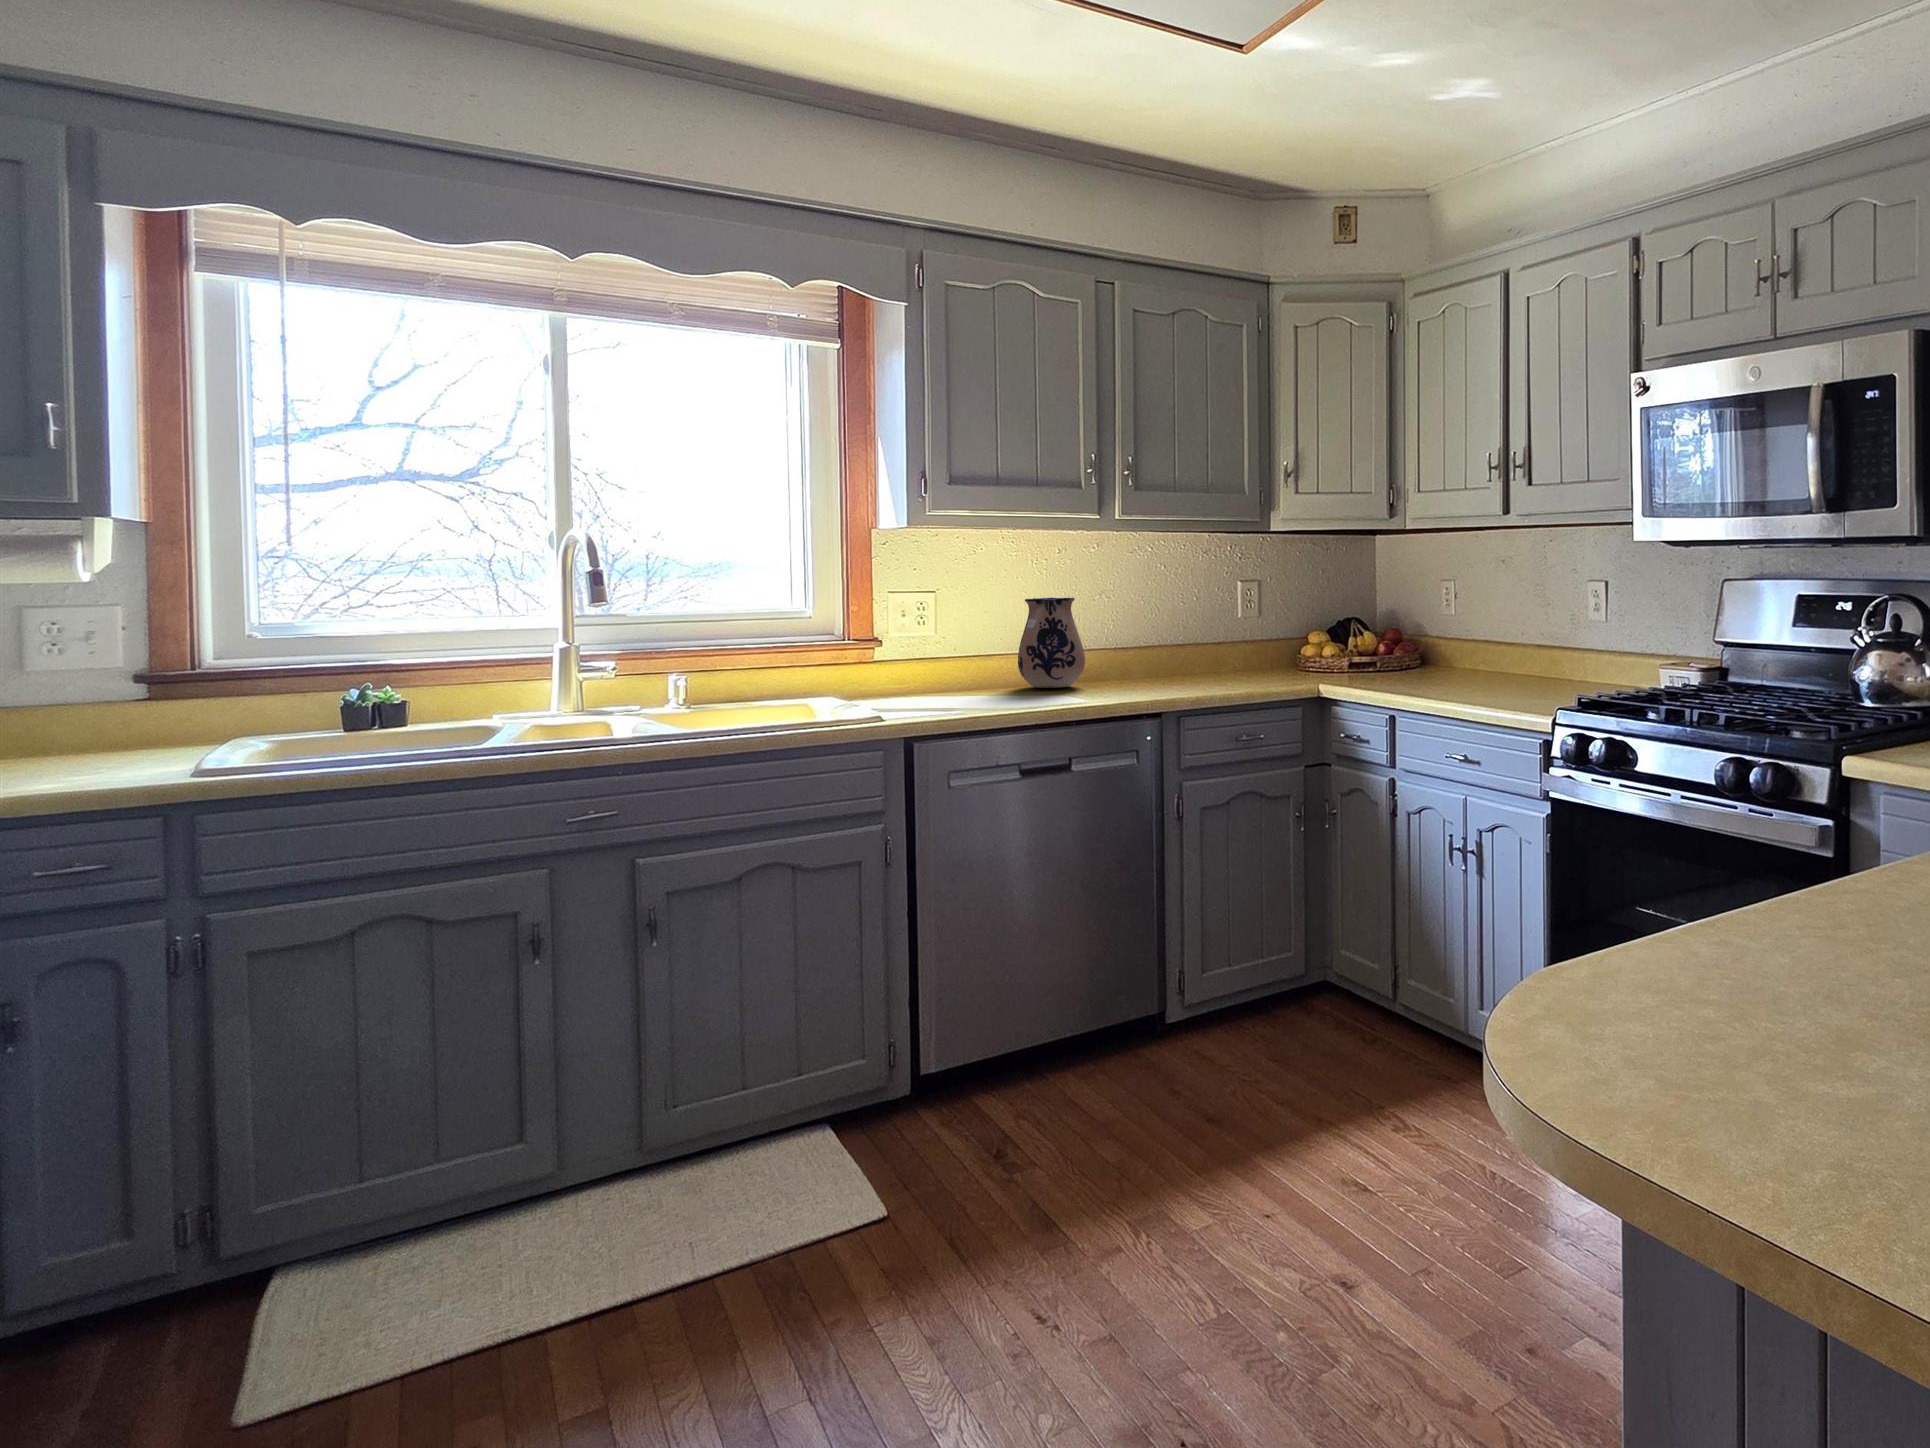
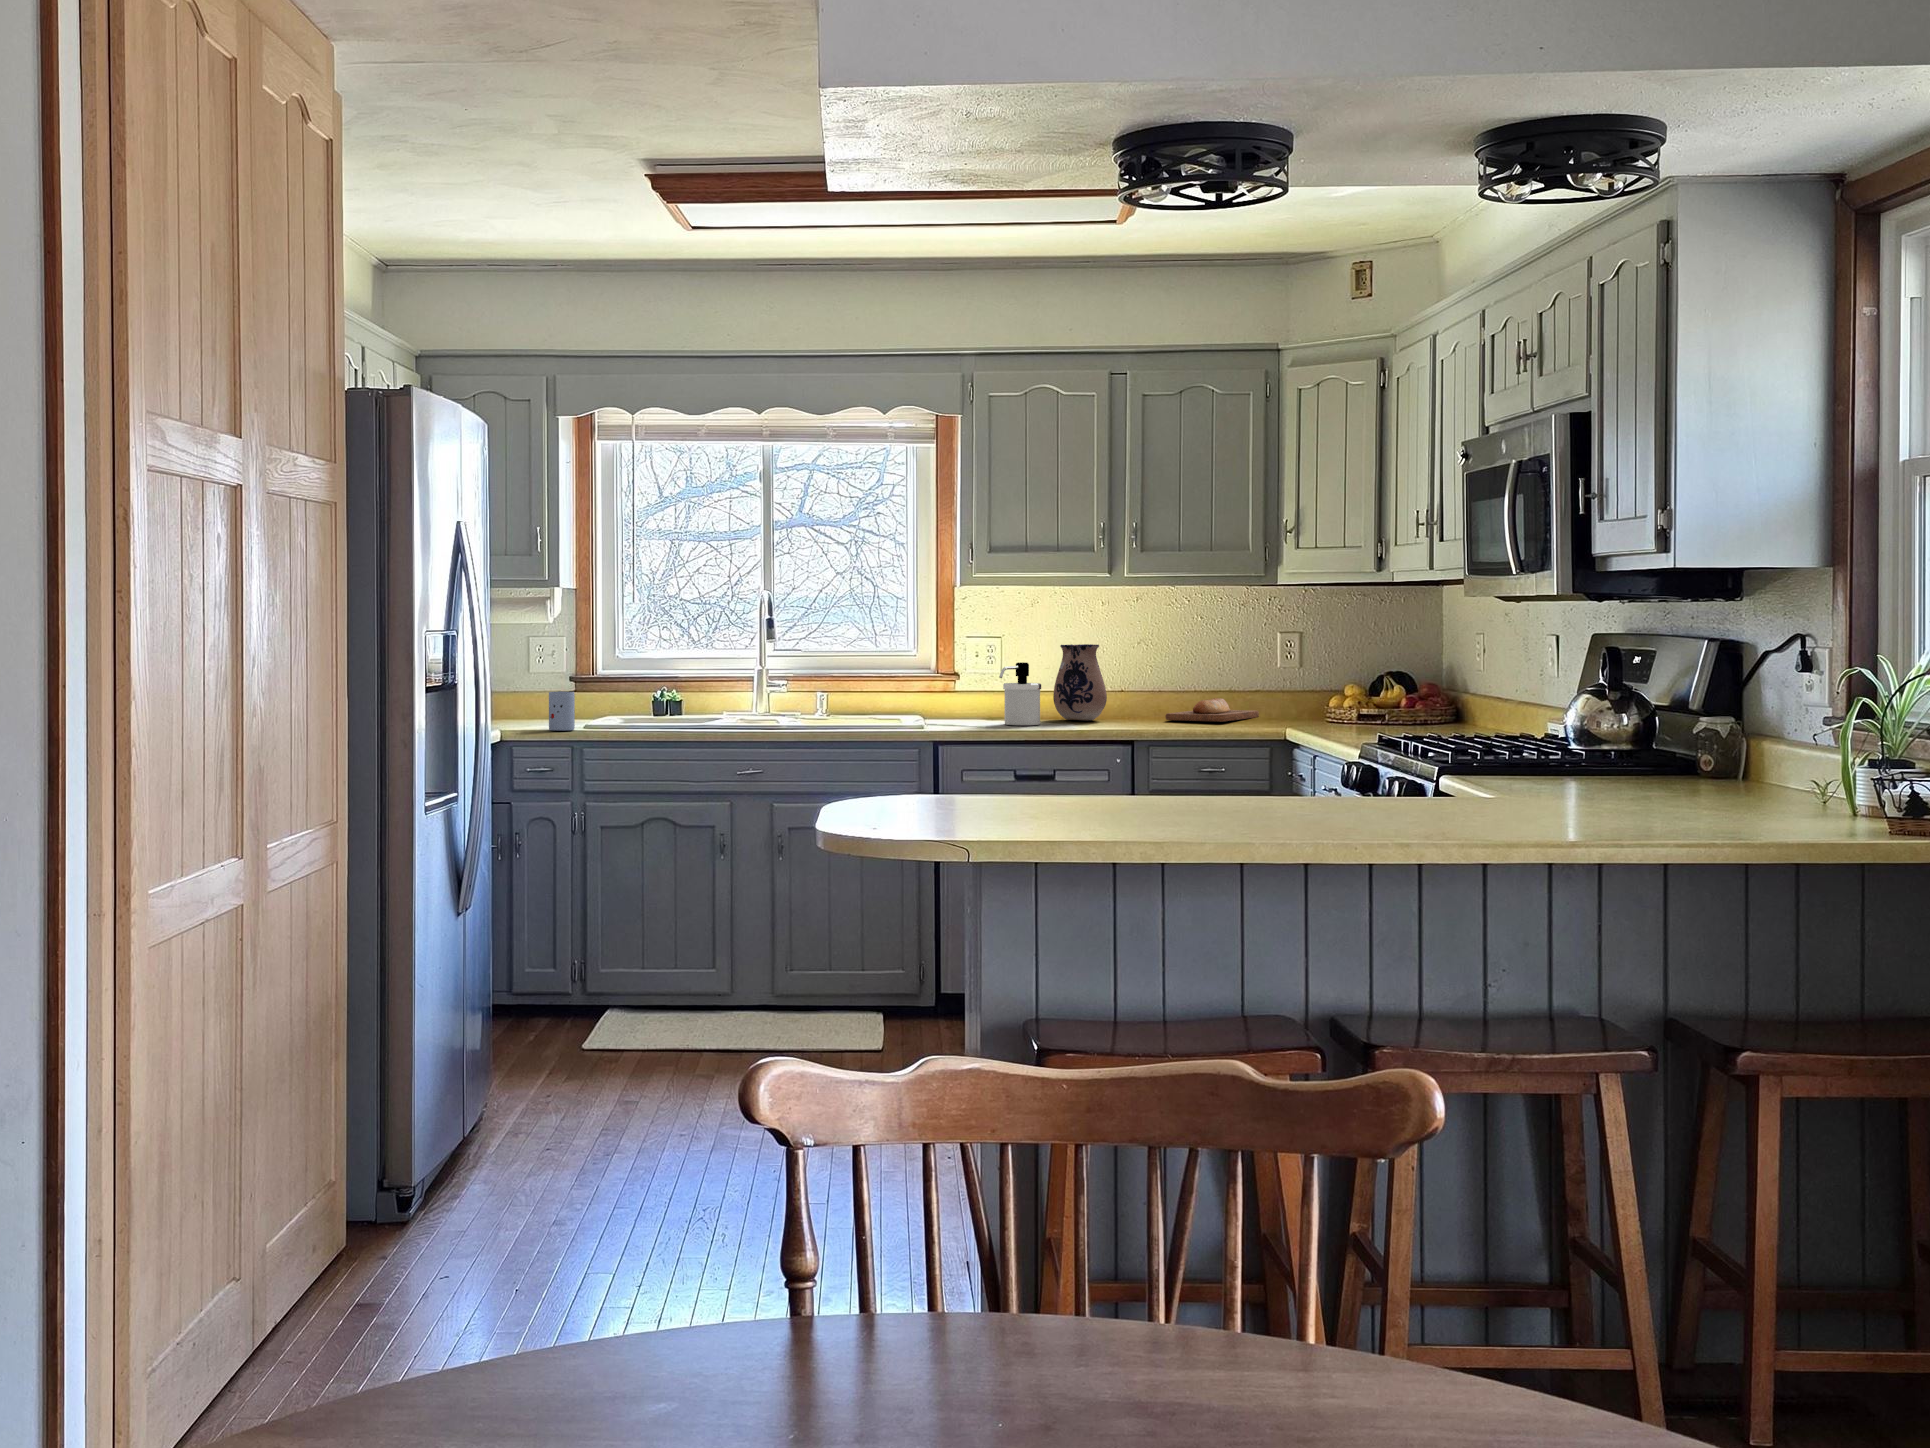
soap dispenser: none [969,622,1021,701] -> present [999,662,1041,725]
bread loaf: none [1151,652,1225,680] -> present [1166,698,1259,722]
mug: none [100,706,174,784] -> present [549,691,575,731]

